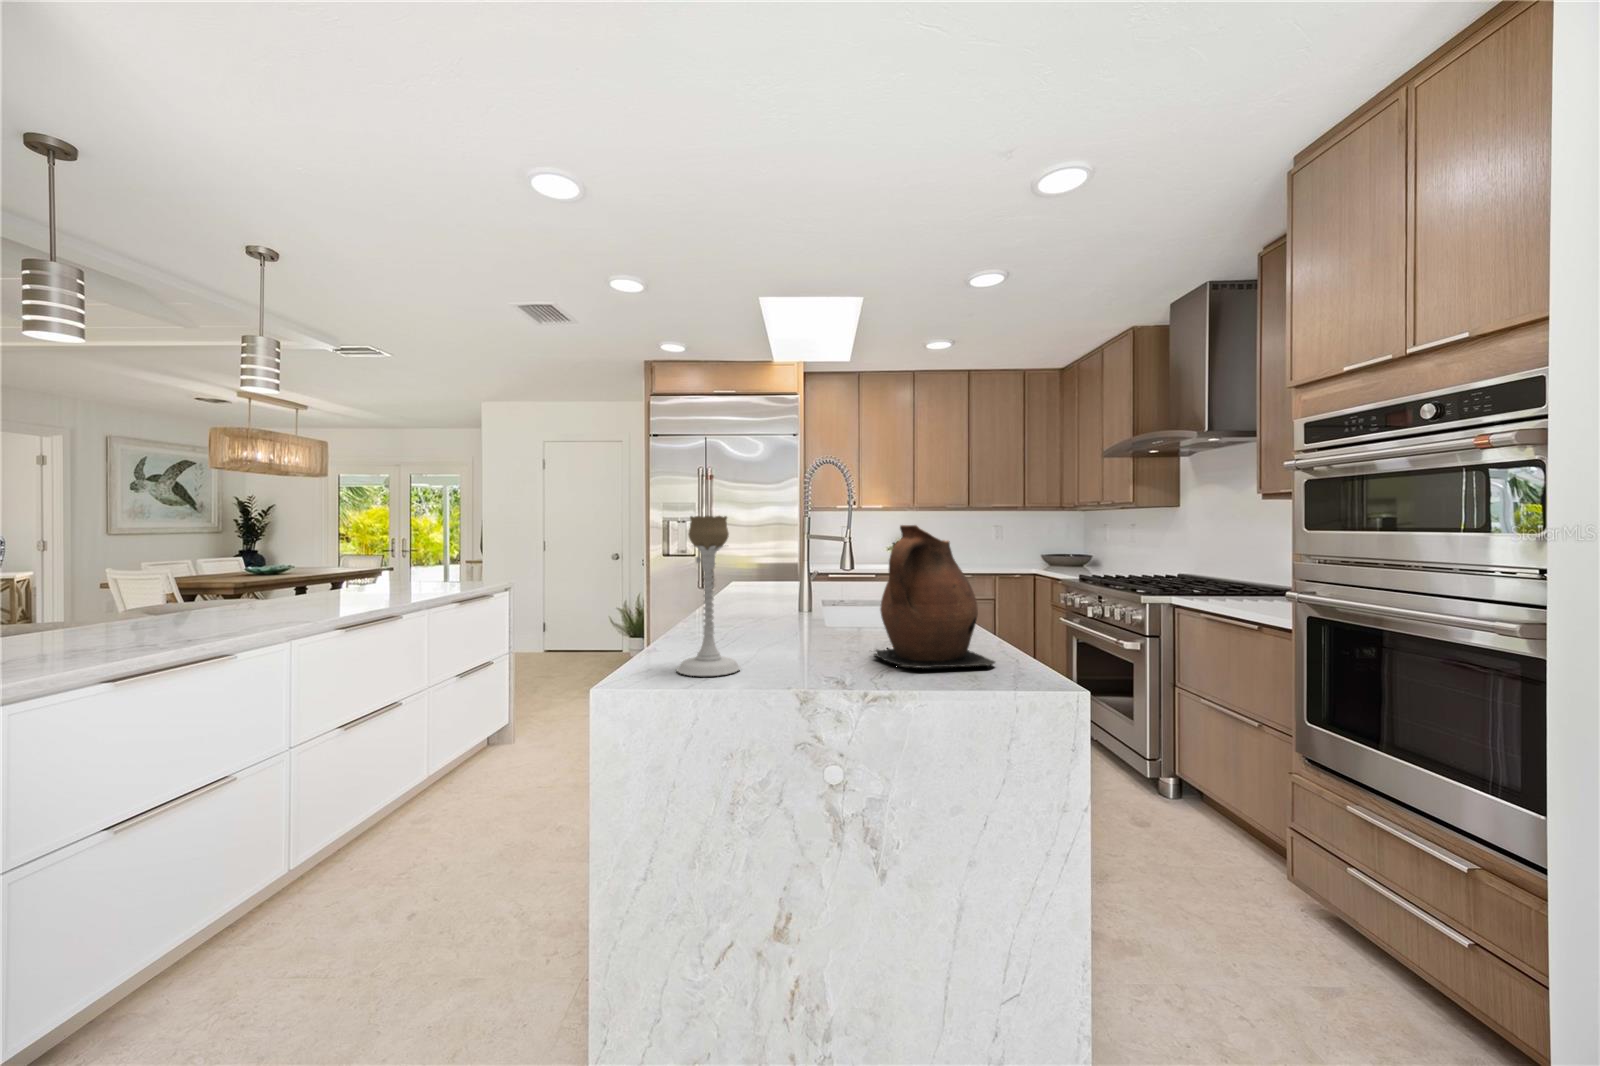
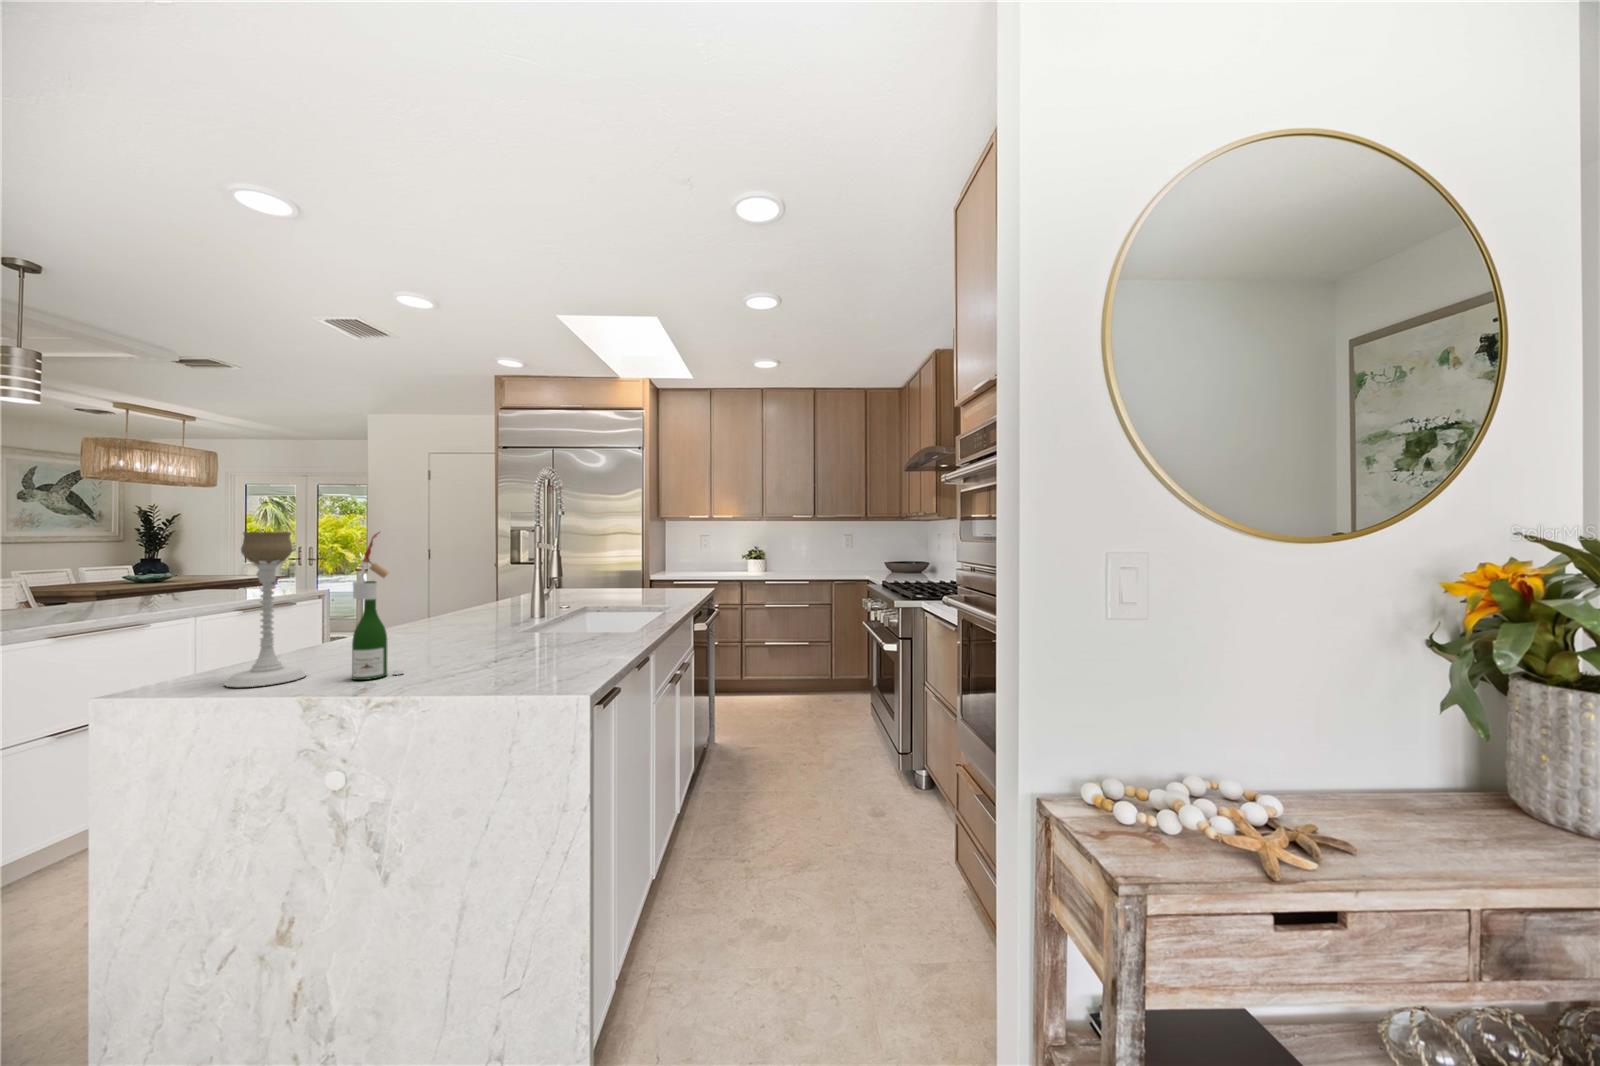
wine bottle: none [788,516,834,671] -> present [352,533,404,680]
ceramic pitcher: present [875,525,995,668] -> none [446,540,569,676]

